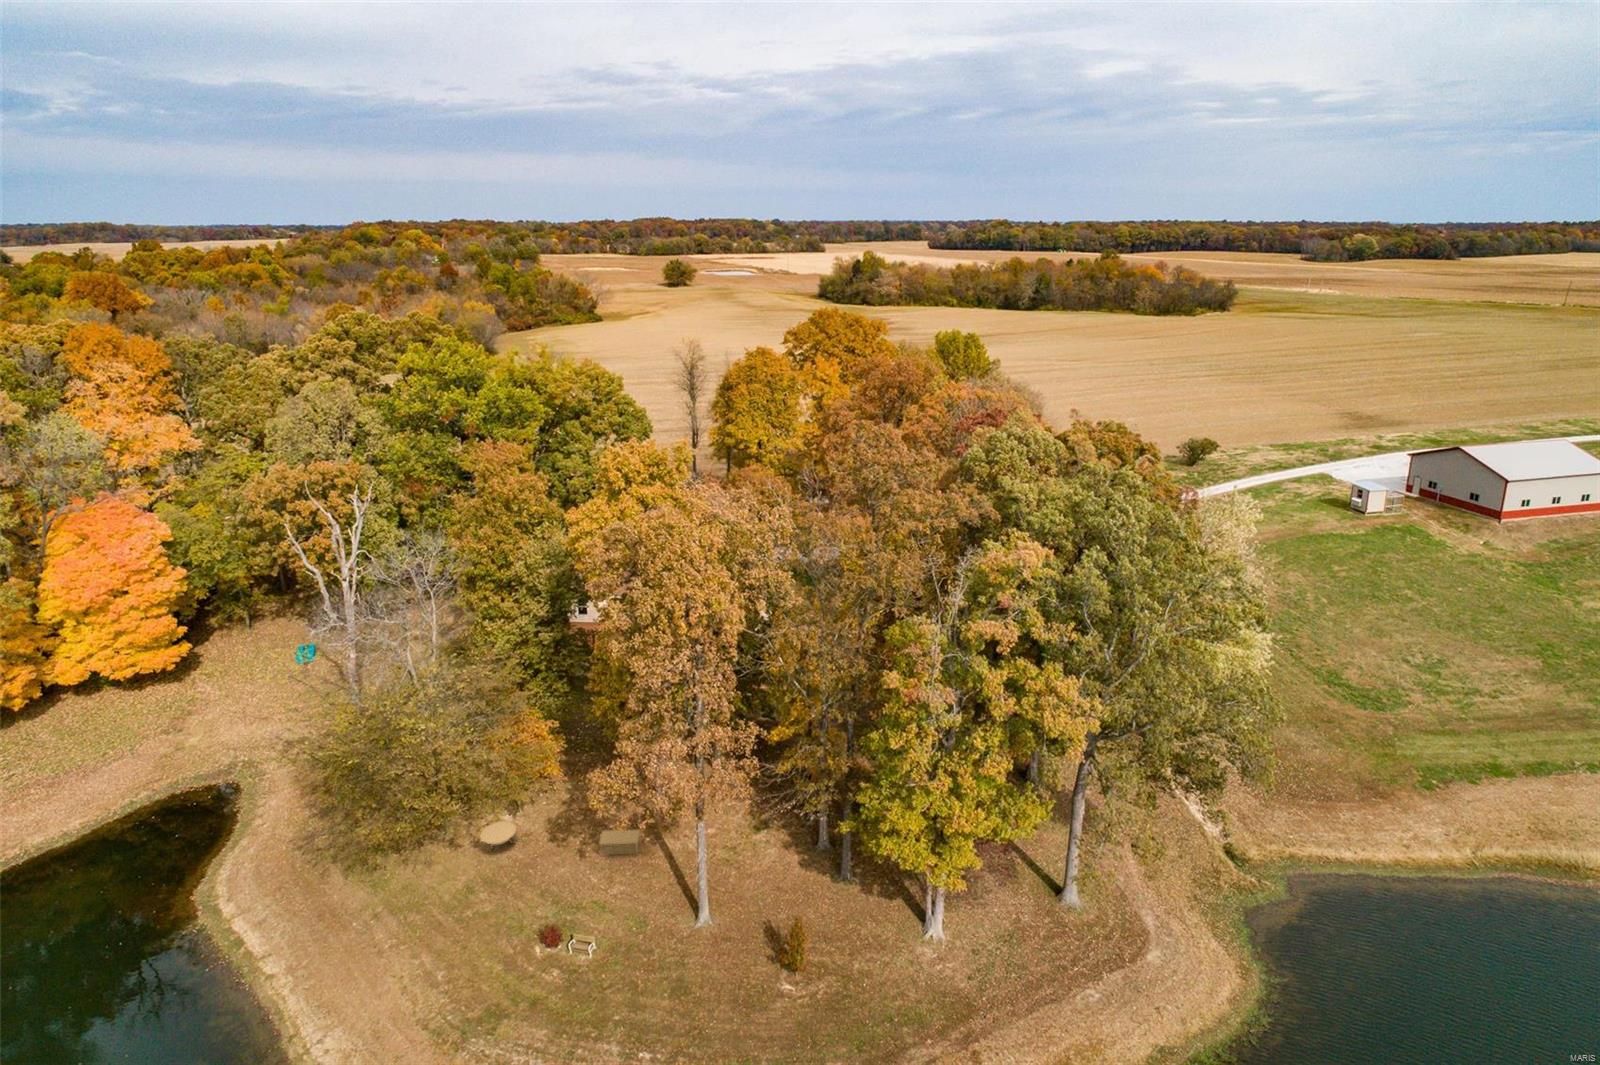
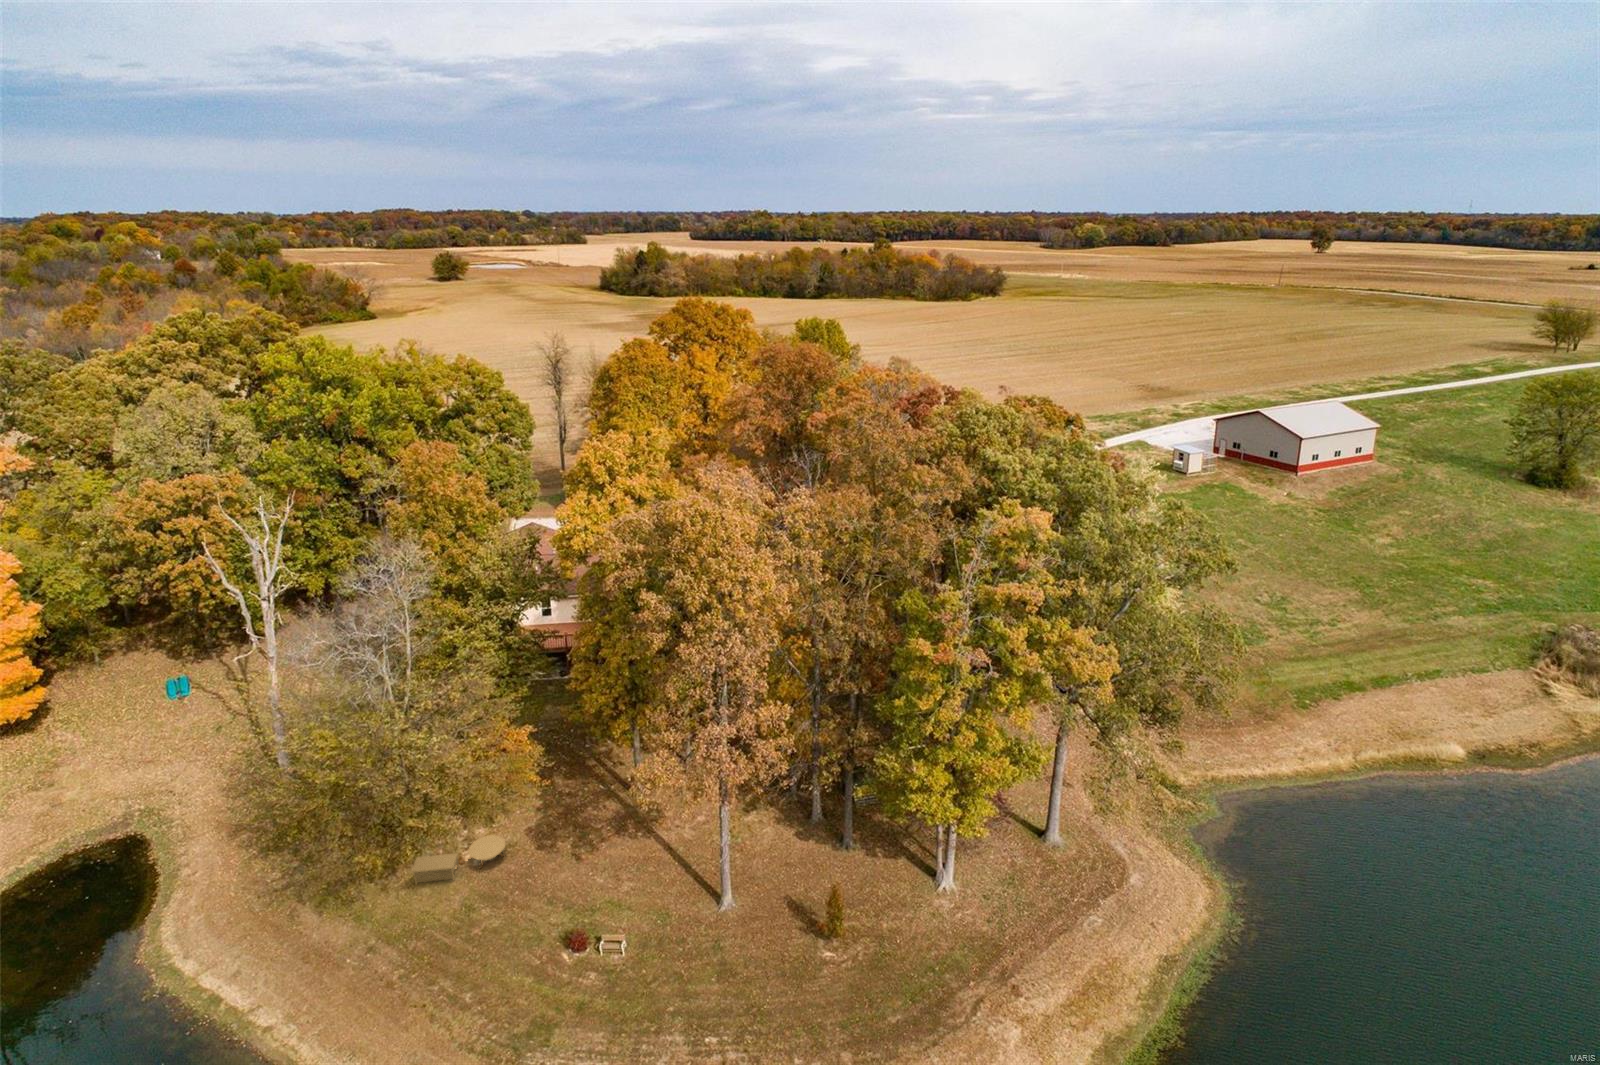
storage bench: present [599,830,641,855] -> present [411,853,459,884]

